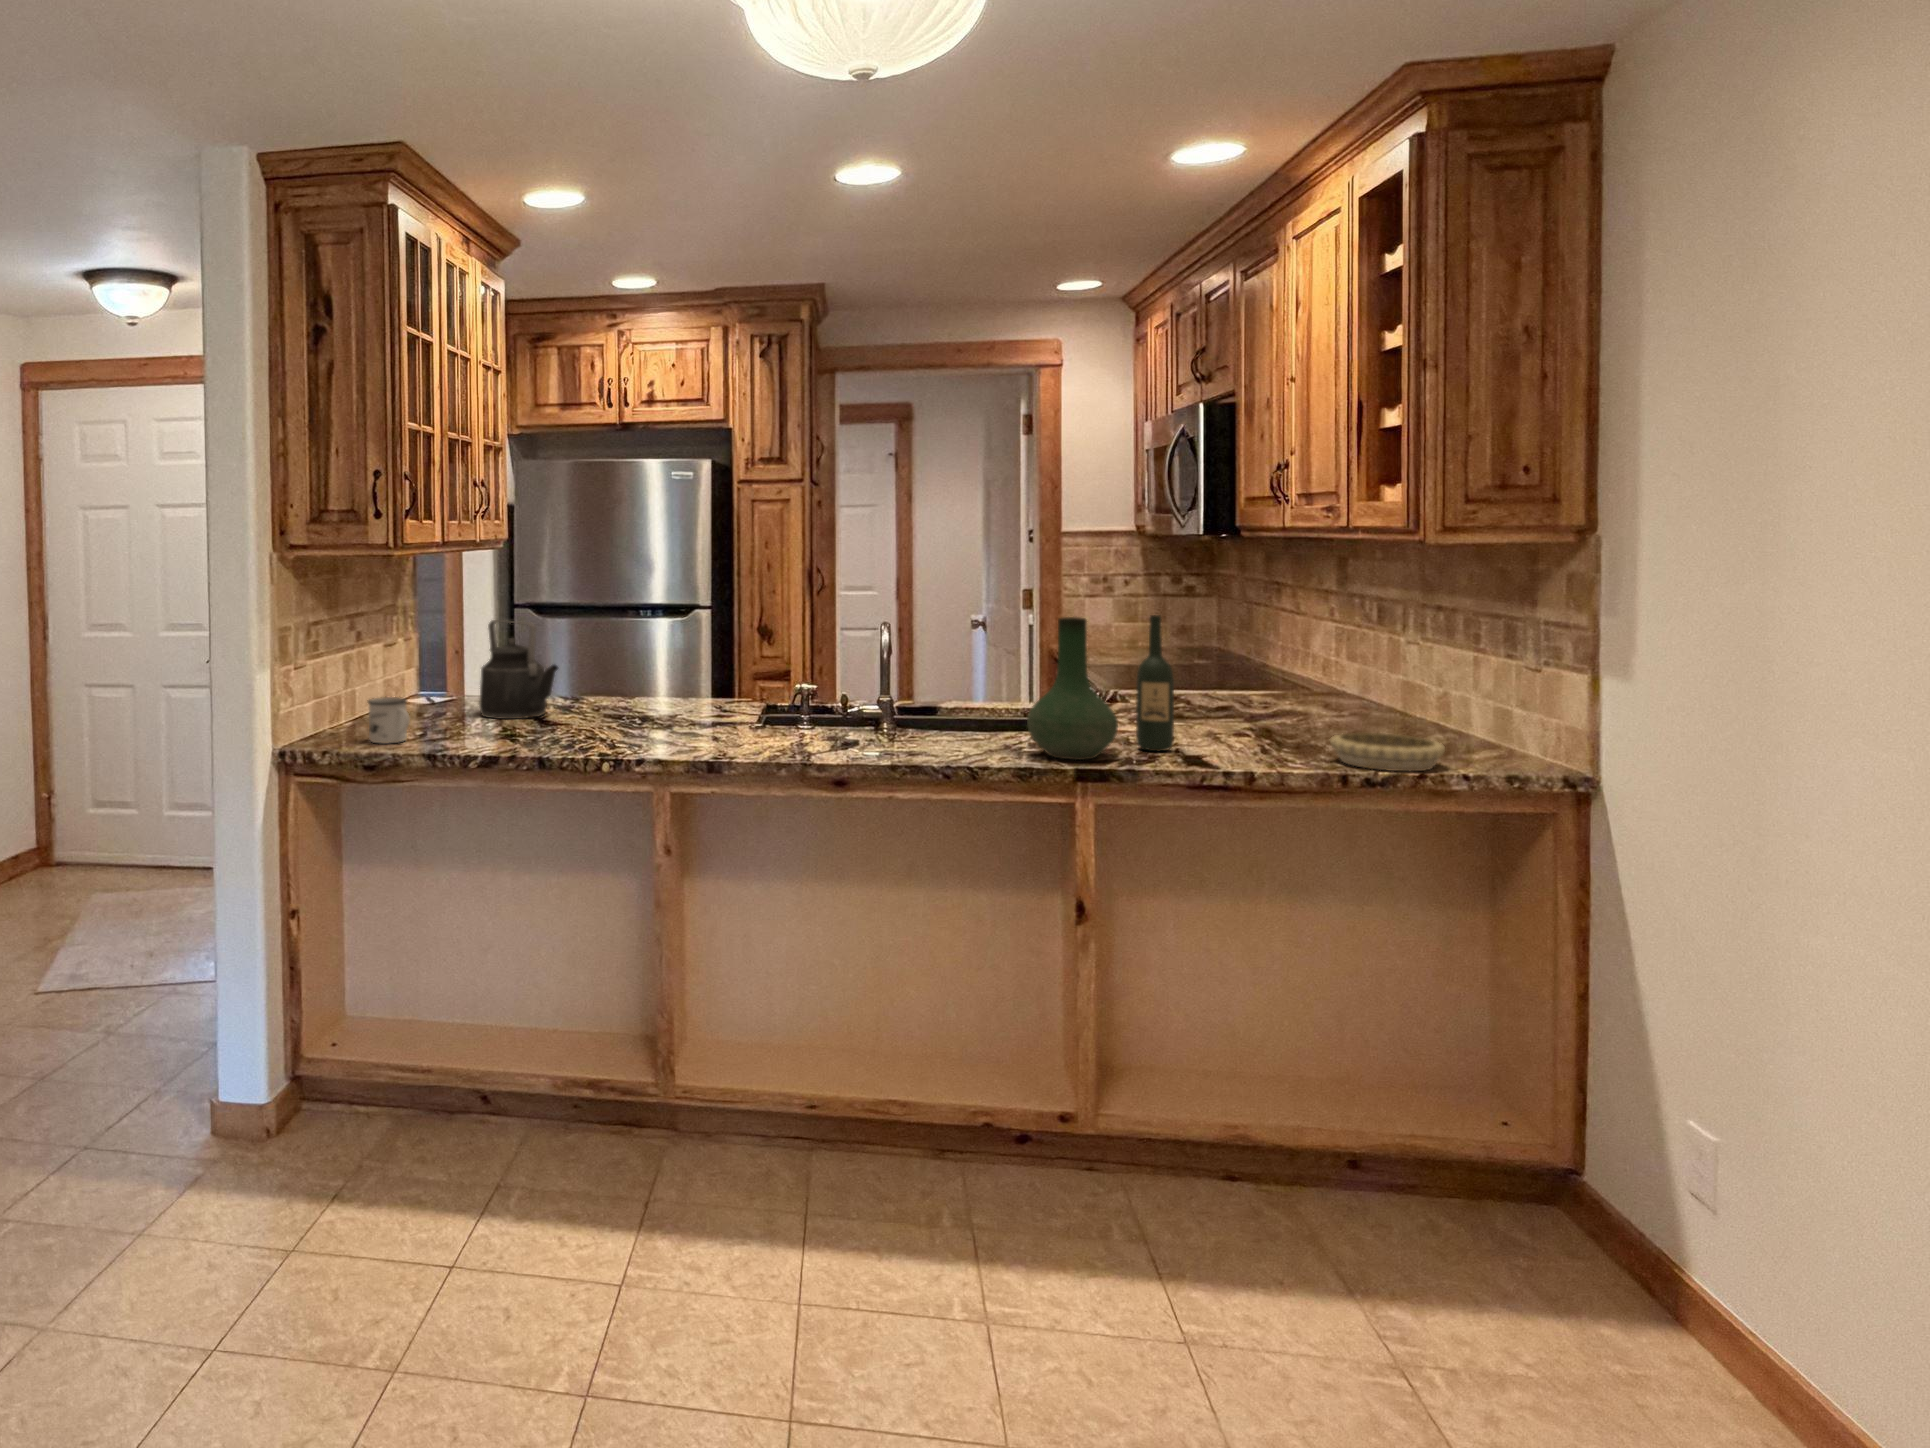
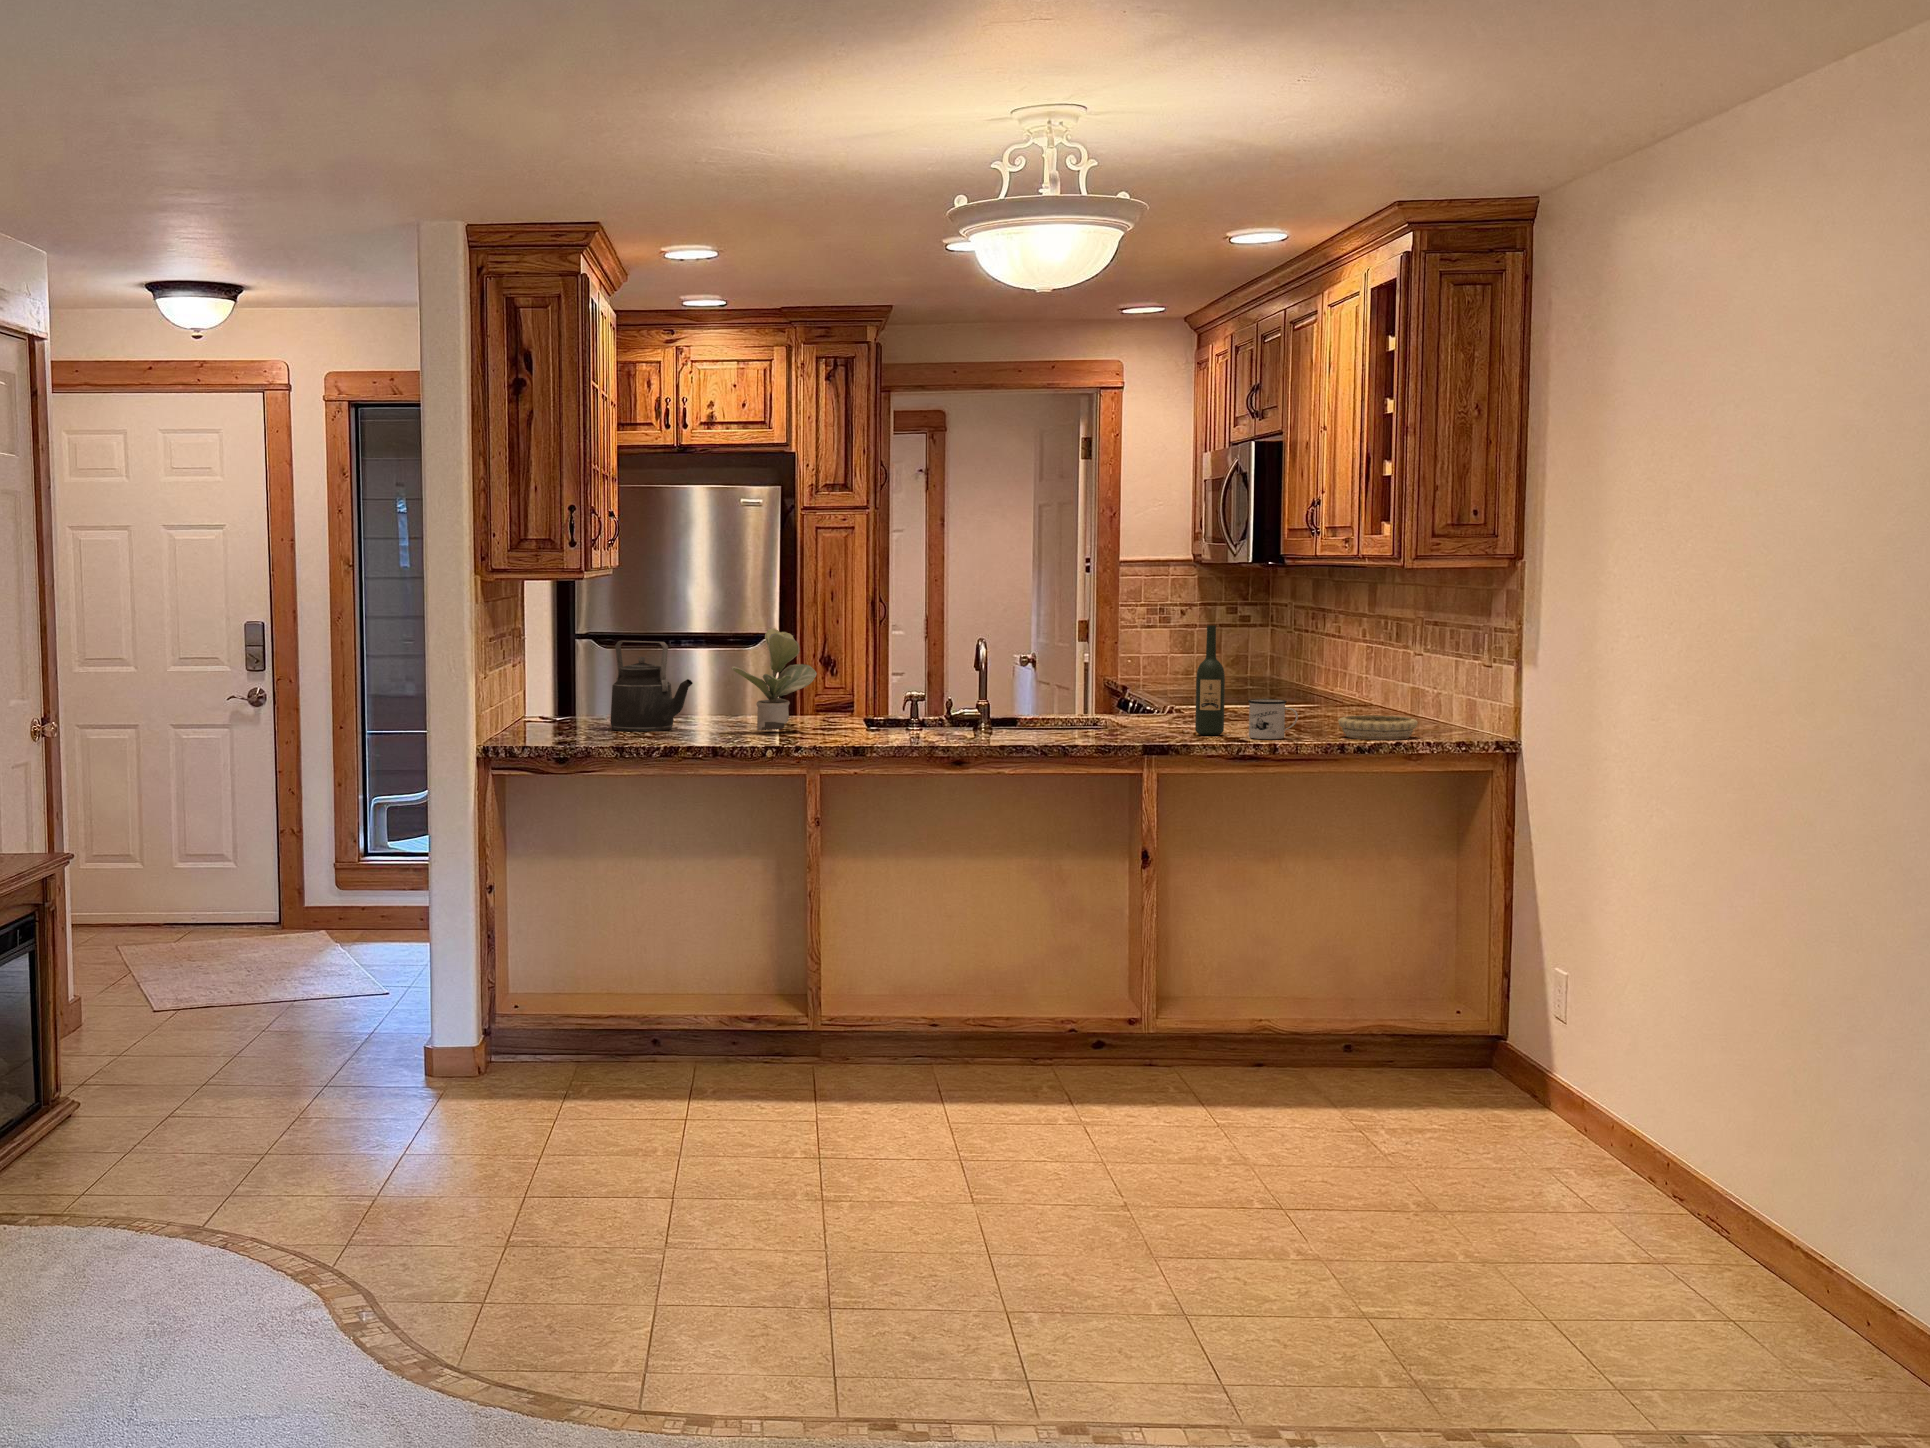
potted plant: none [592,610,688,724] -> present [731,628,817,731]
vase: present [1027,617,1118,760] -> none [1112,627,1182,740]
mug: present [368,697,410,744] -> present [1248,699,1298,739]

